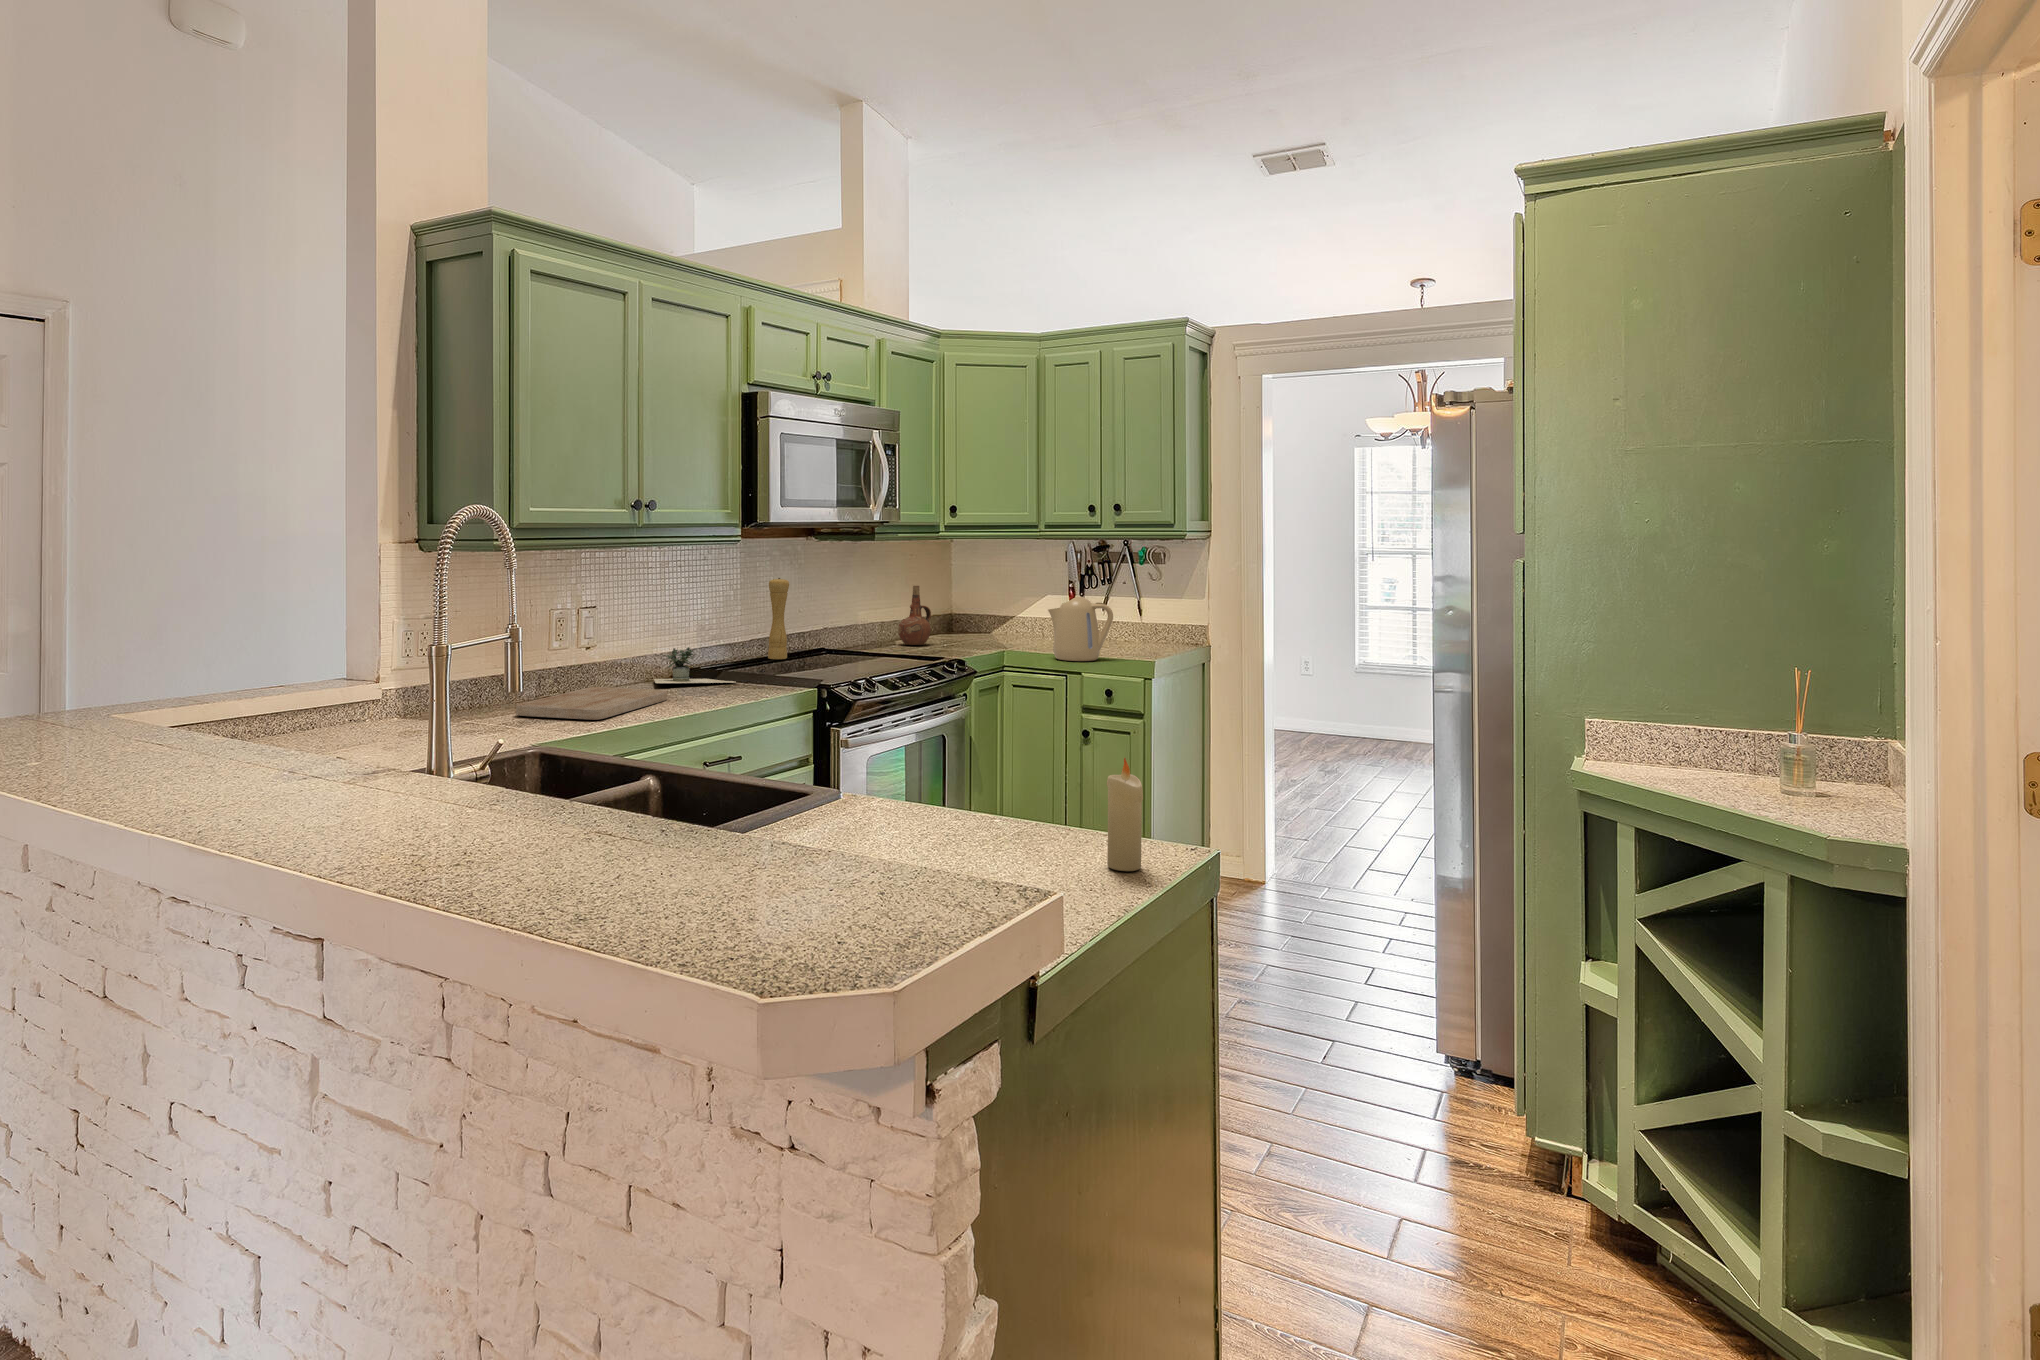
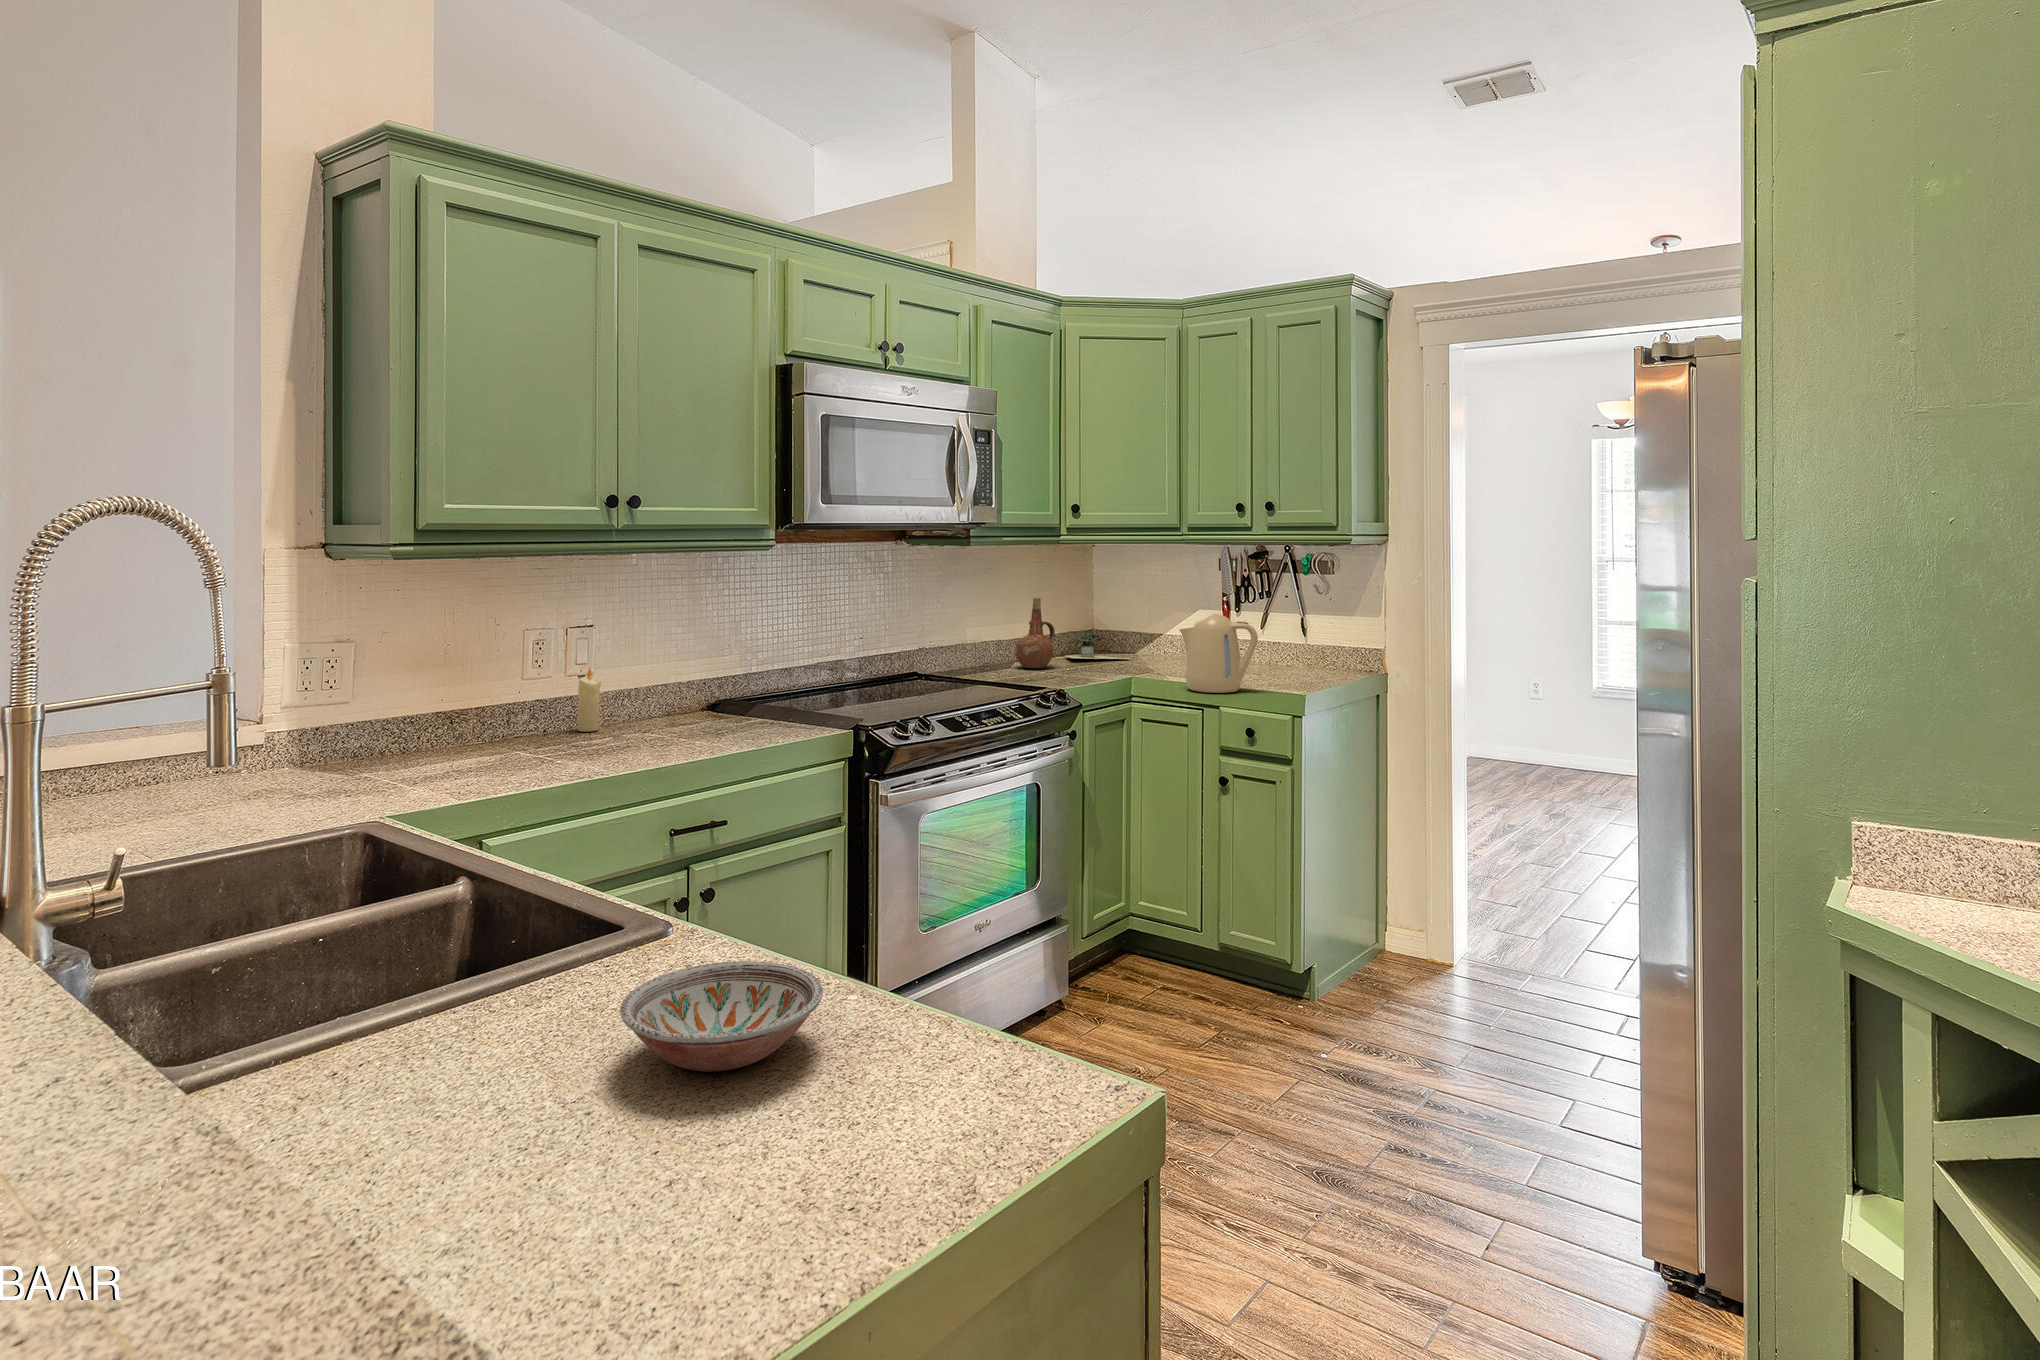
pepper mill: present [768,578,789,659] -> none [841,590,867,687]
potted plant: present [654,647,767,683] -> present [1066,630,1153,659]
cutting board: present [516,687,667,720] -> none [427,728,649,778]
candle: present [1107,758,1143,871] -> present [578,668,601,732]
bowl: none [892,791,1008,843] -> present [620,961,823,1072]

